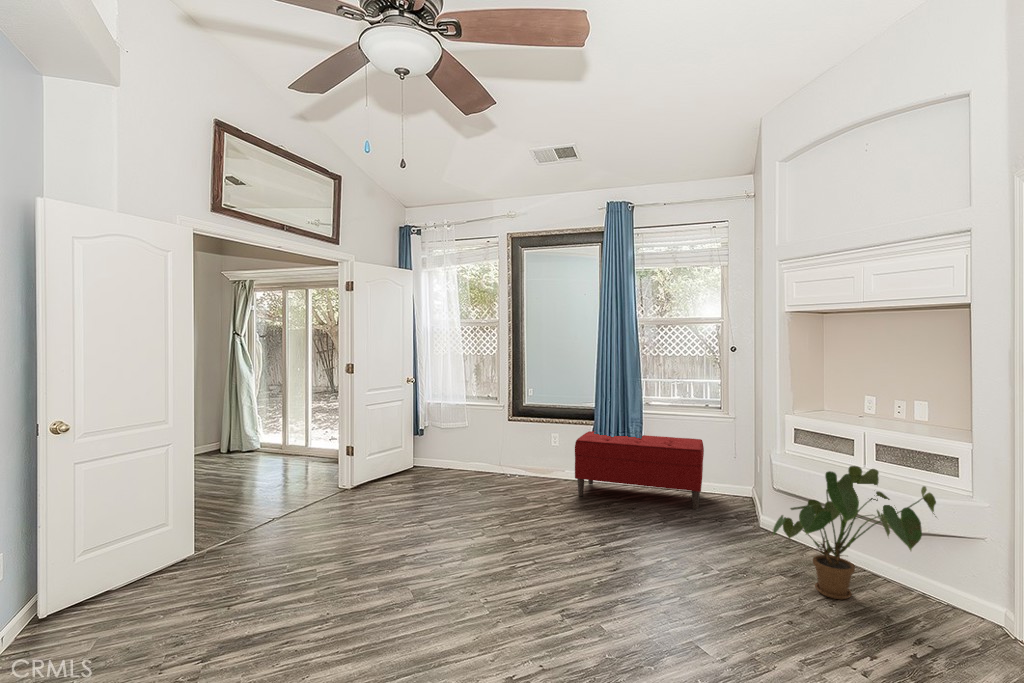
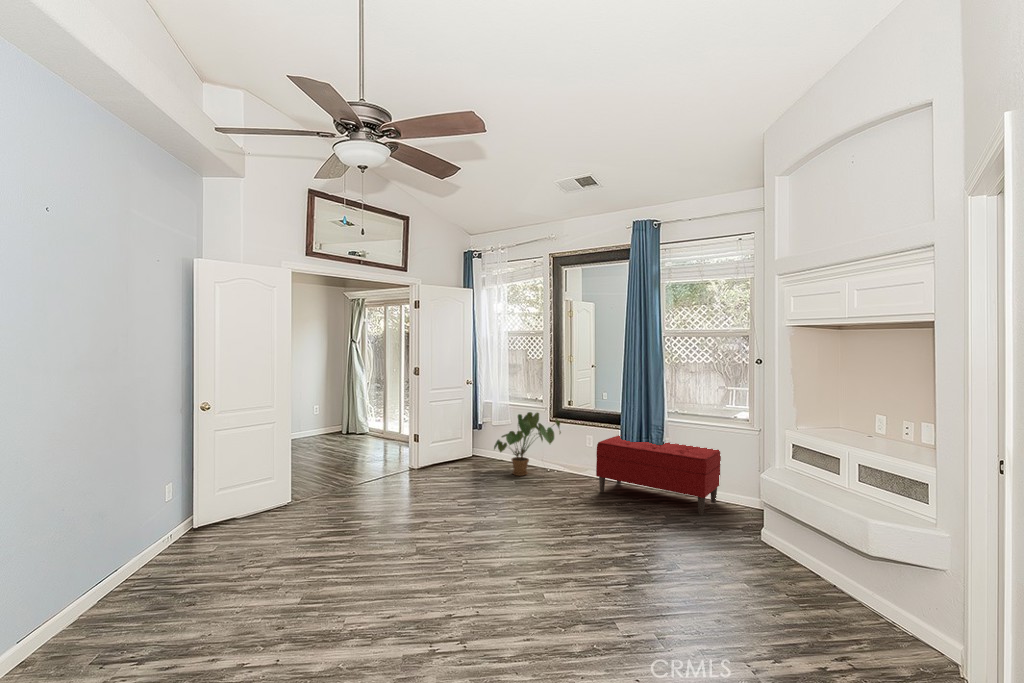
house plant: present [773,466,936,599] -> present [494,412,561,476]

